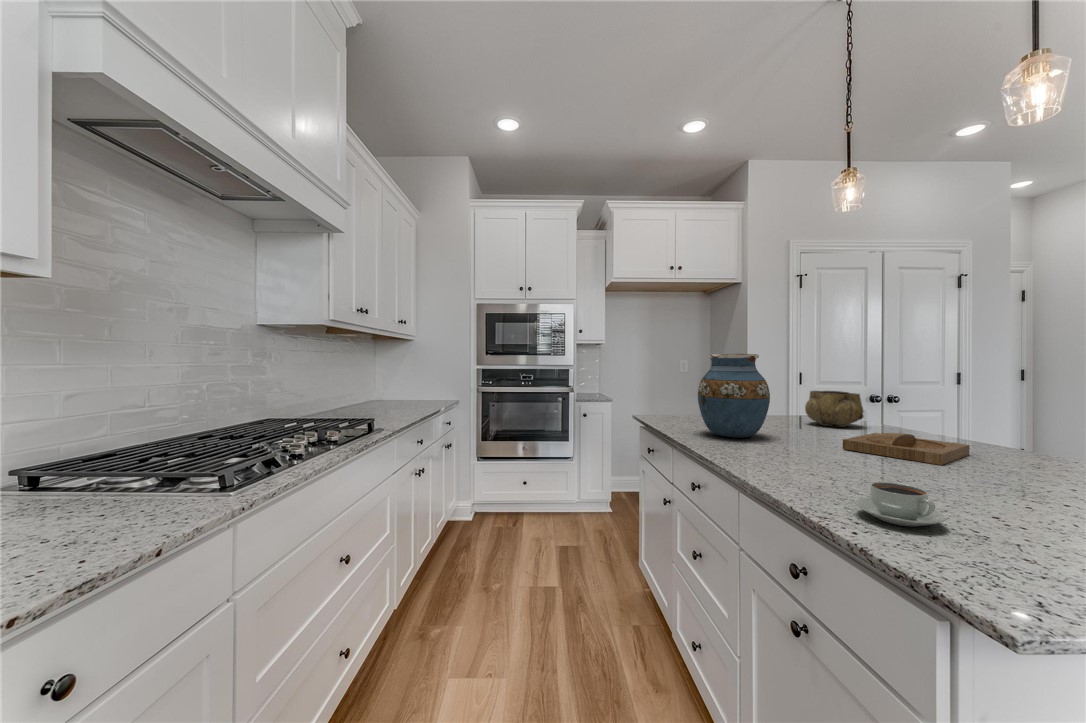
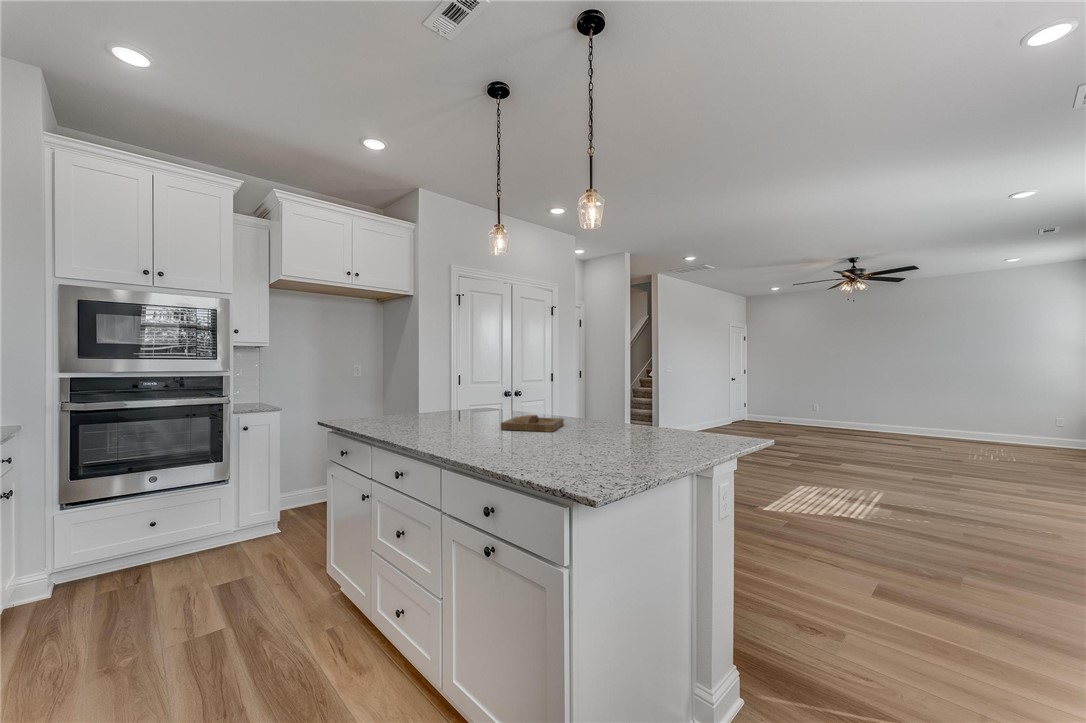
vase: present [698,354,770,438] -> none [395,361,452,431]
decorative bowl: present [805,391,864,427] -> none [471,389,508,415]
coffee cup: present [855,482,946,527] -> none [520,442,562,466]

